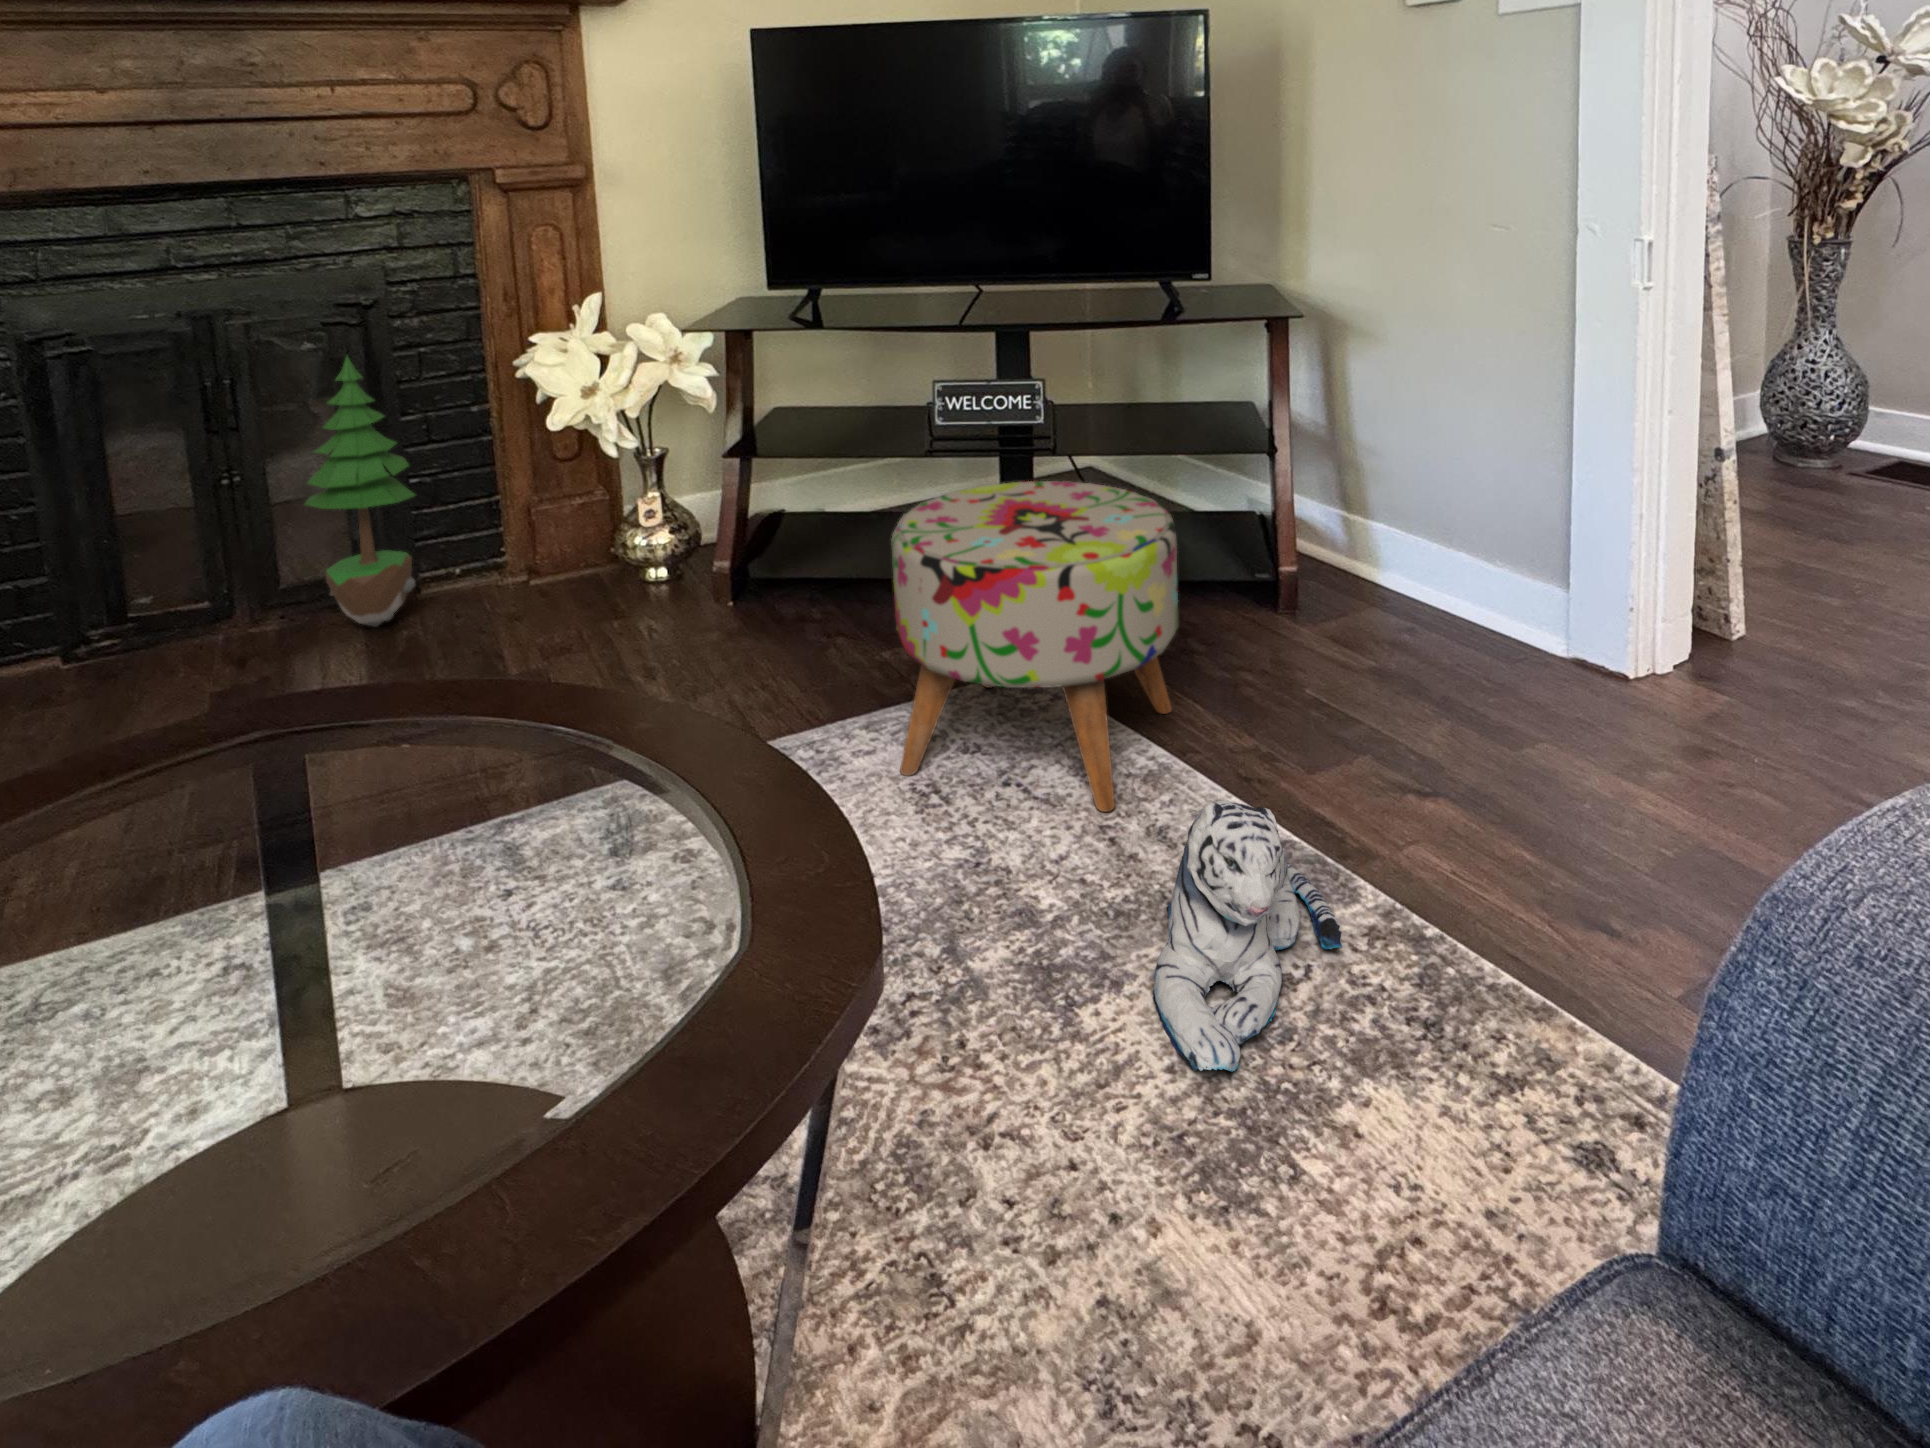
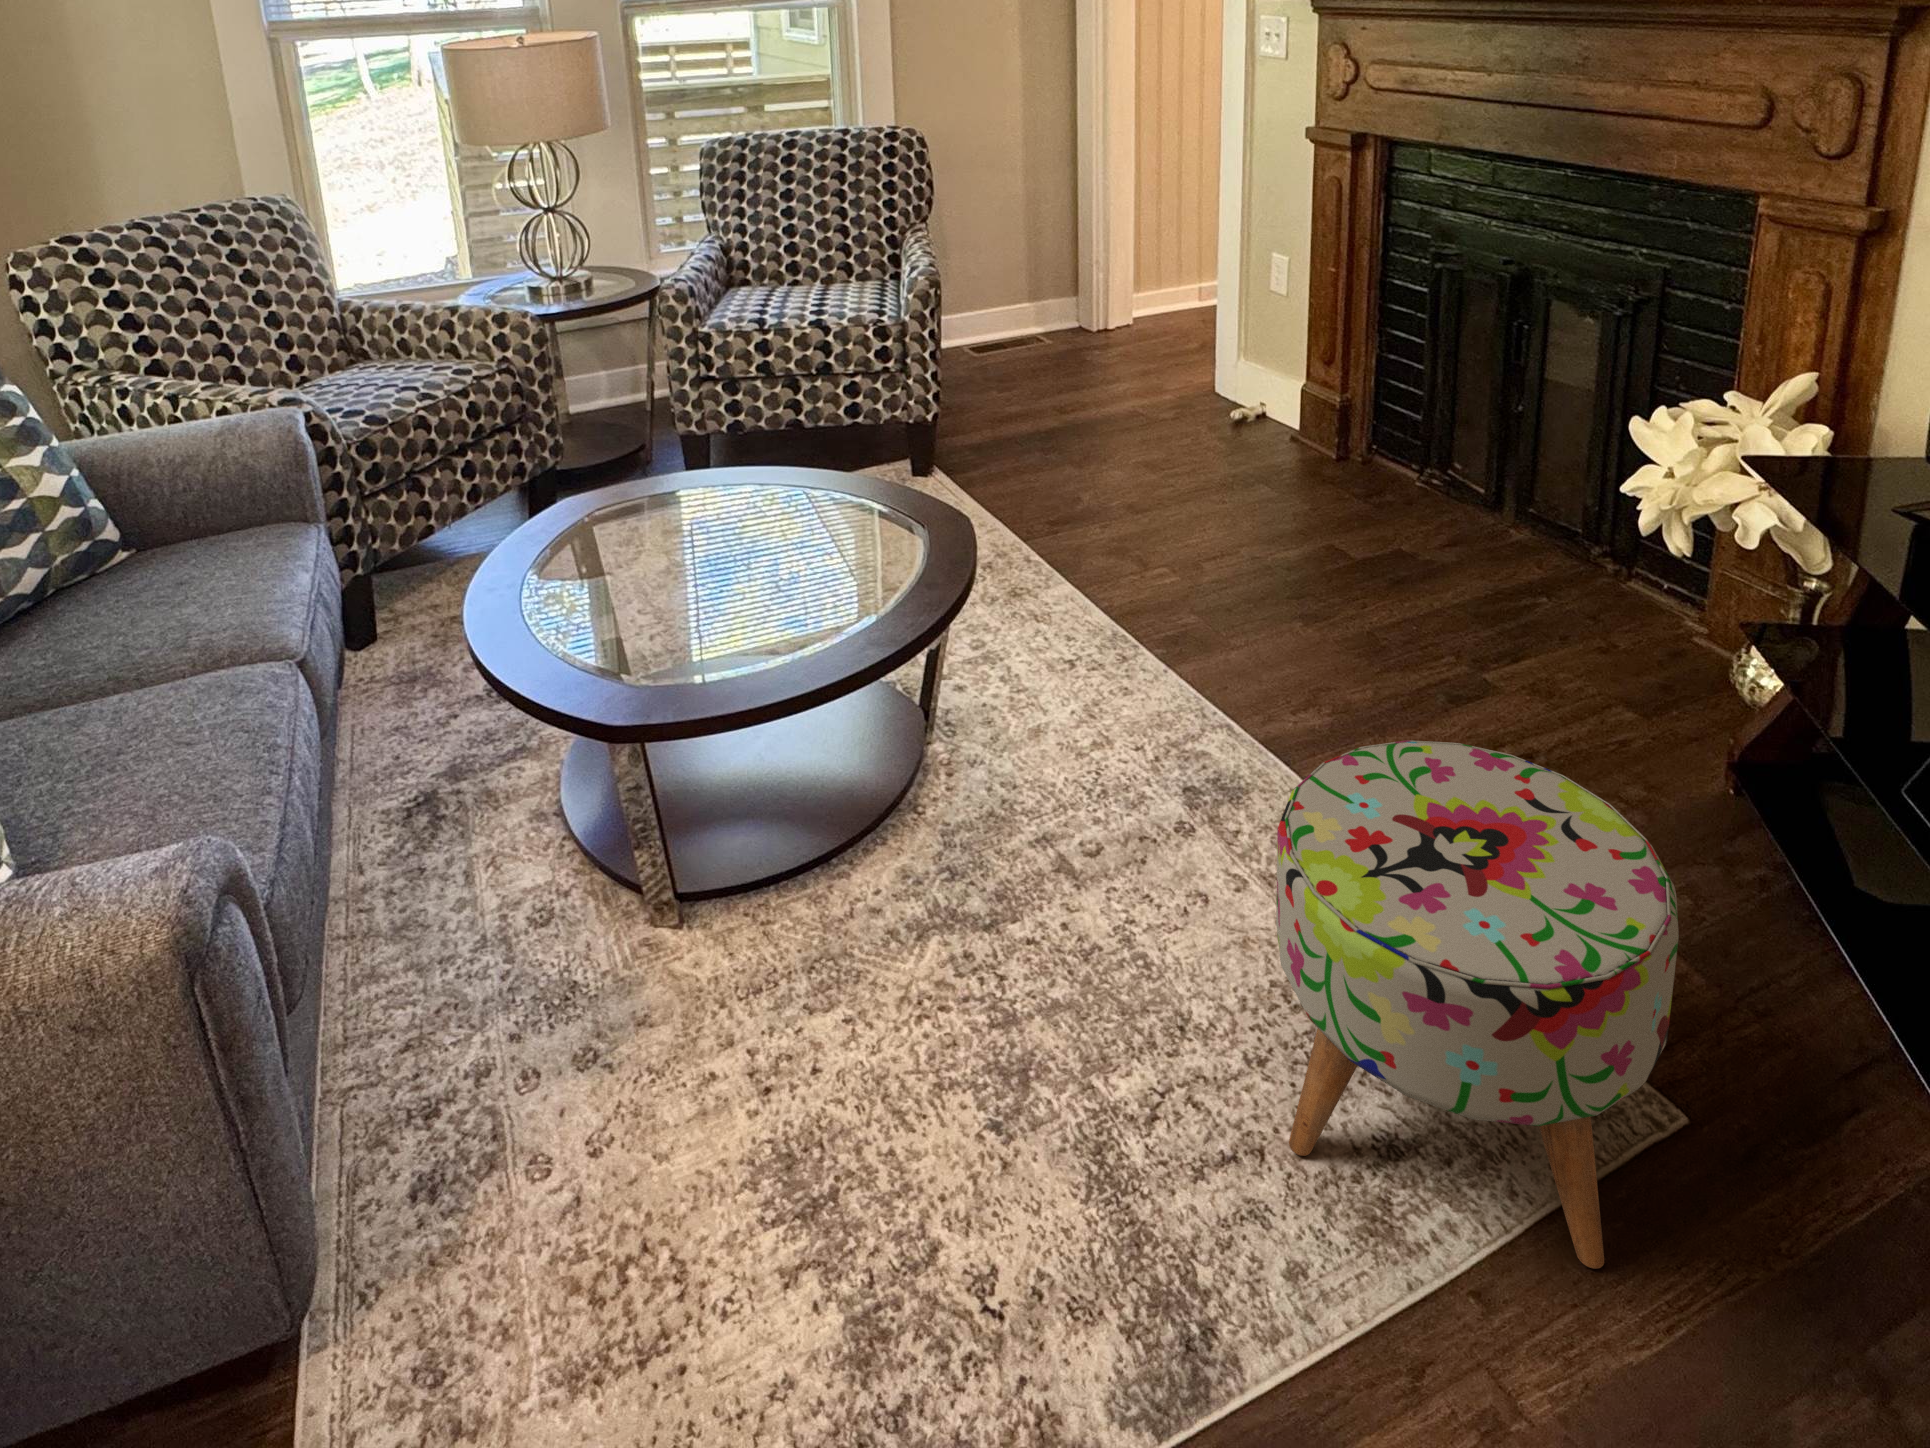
potted tree: present [305,356,415,627] -> none [1487,341,1587,580]
plush toy: present [1153,800,1342,1072] -> none [861,1060,1188,1362]

